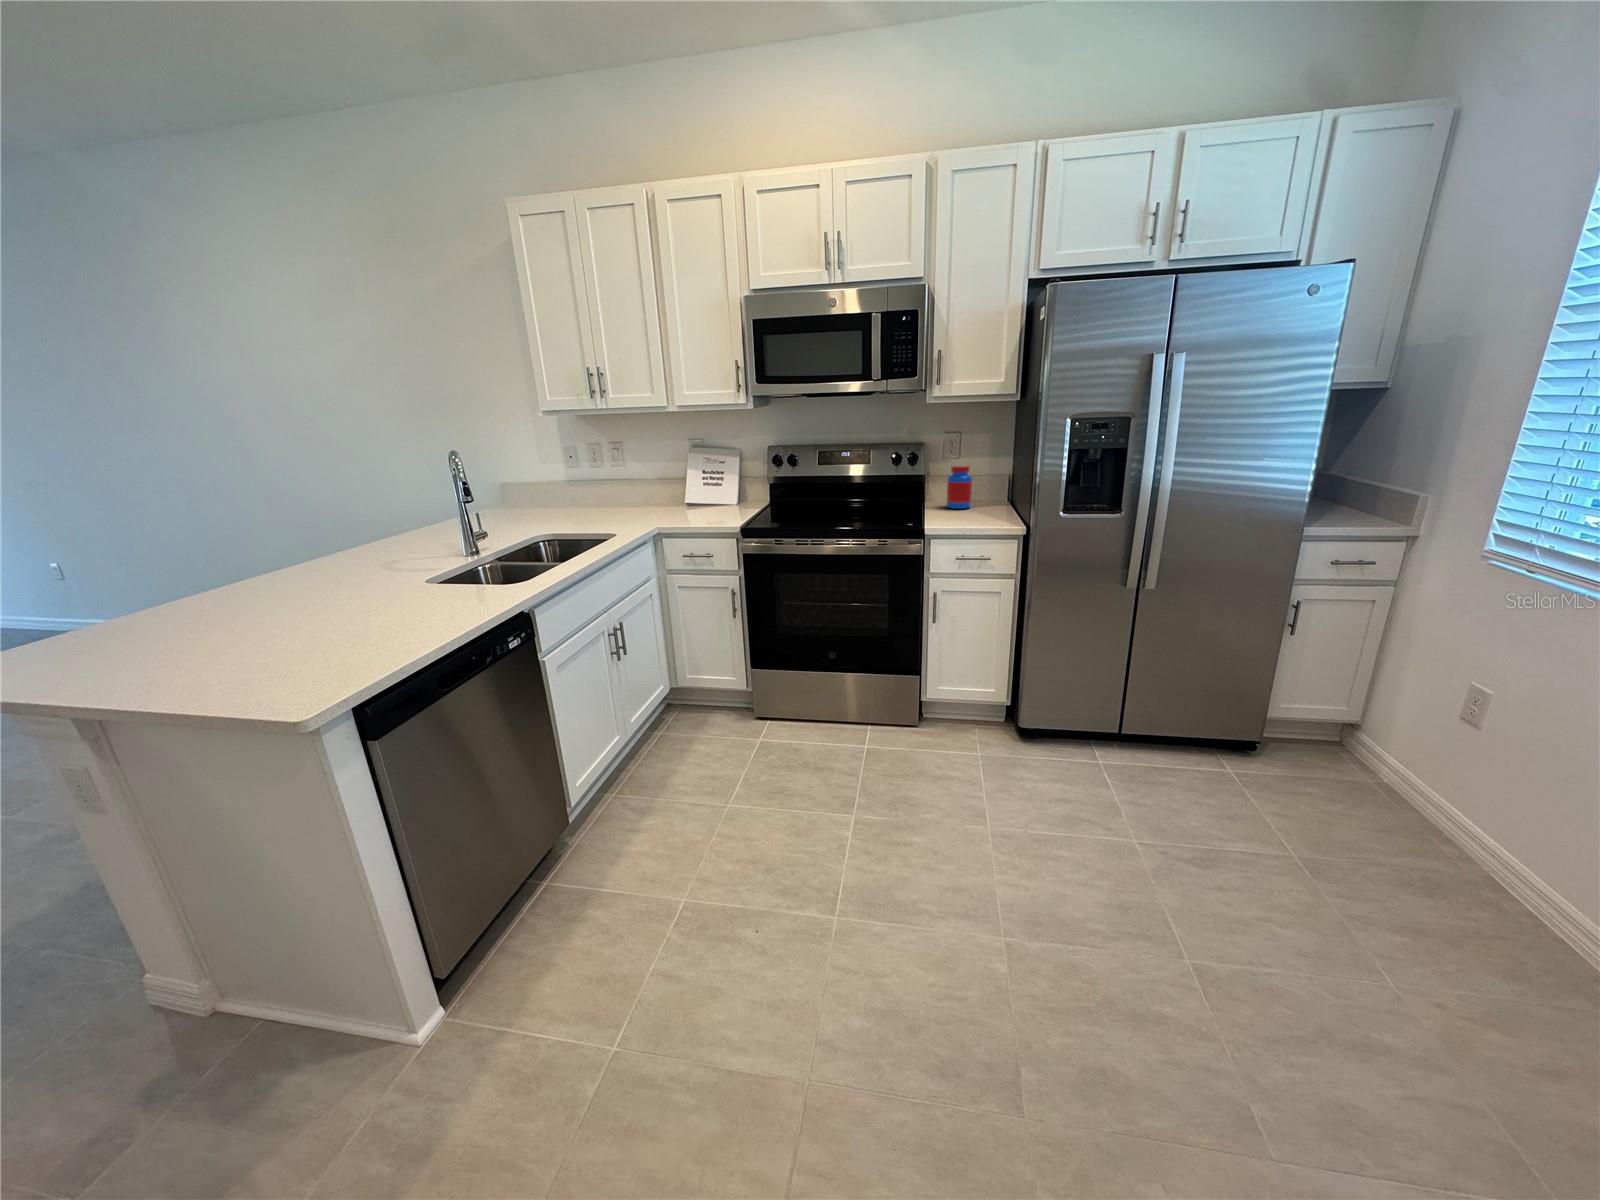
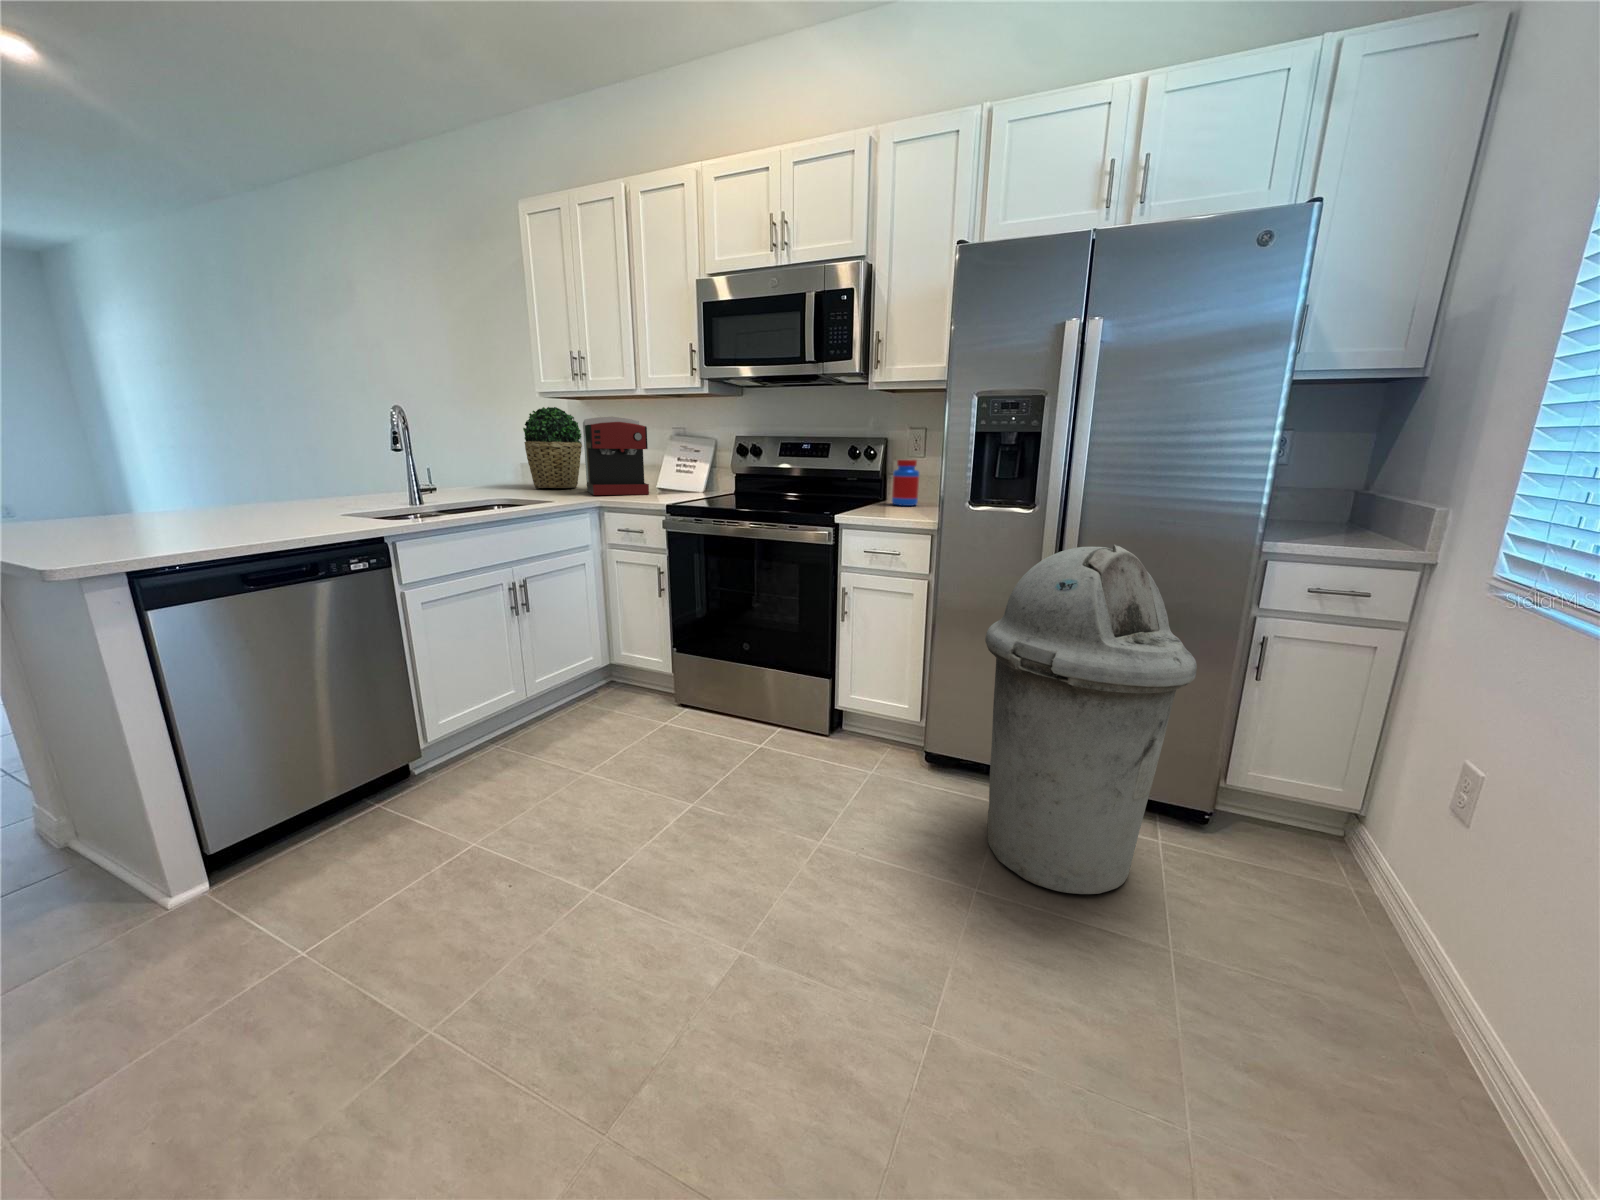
potted plant: none [532,426,596,516] -> present [523,407,582,488]
coffee maker: none [608,435,692,522] -> present [583,417,649,495]
trash can: none [1109,546,1299,832] -> present [985,544,1197,894]

